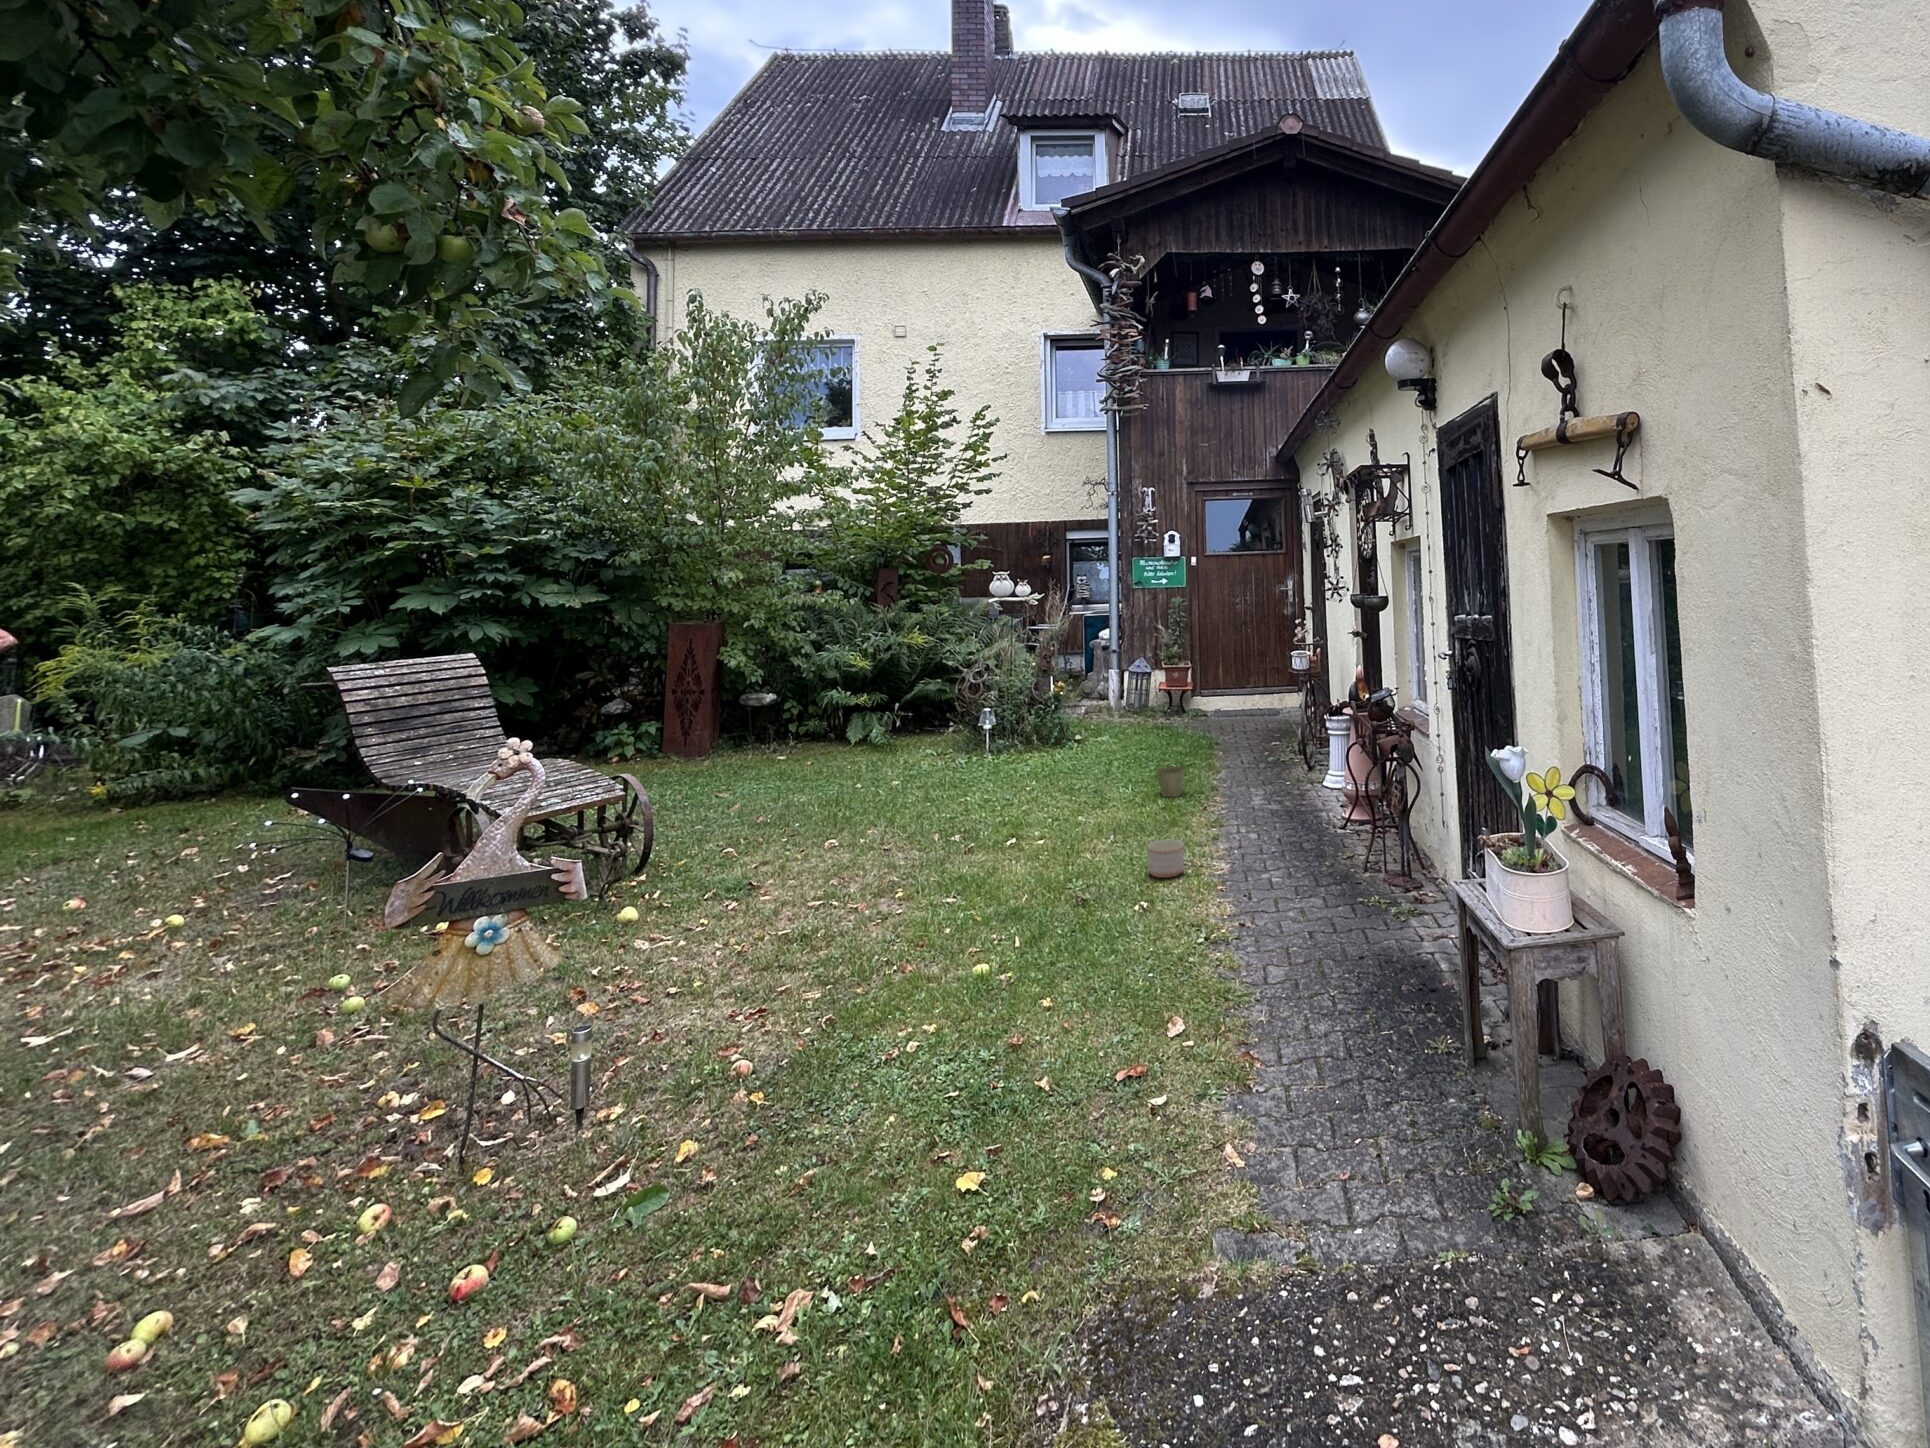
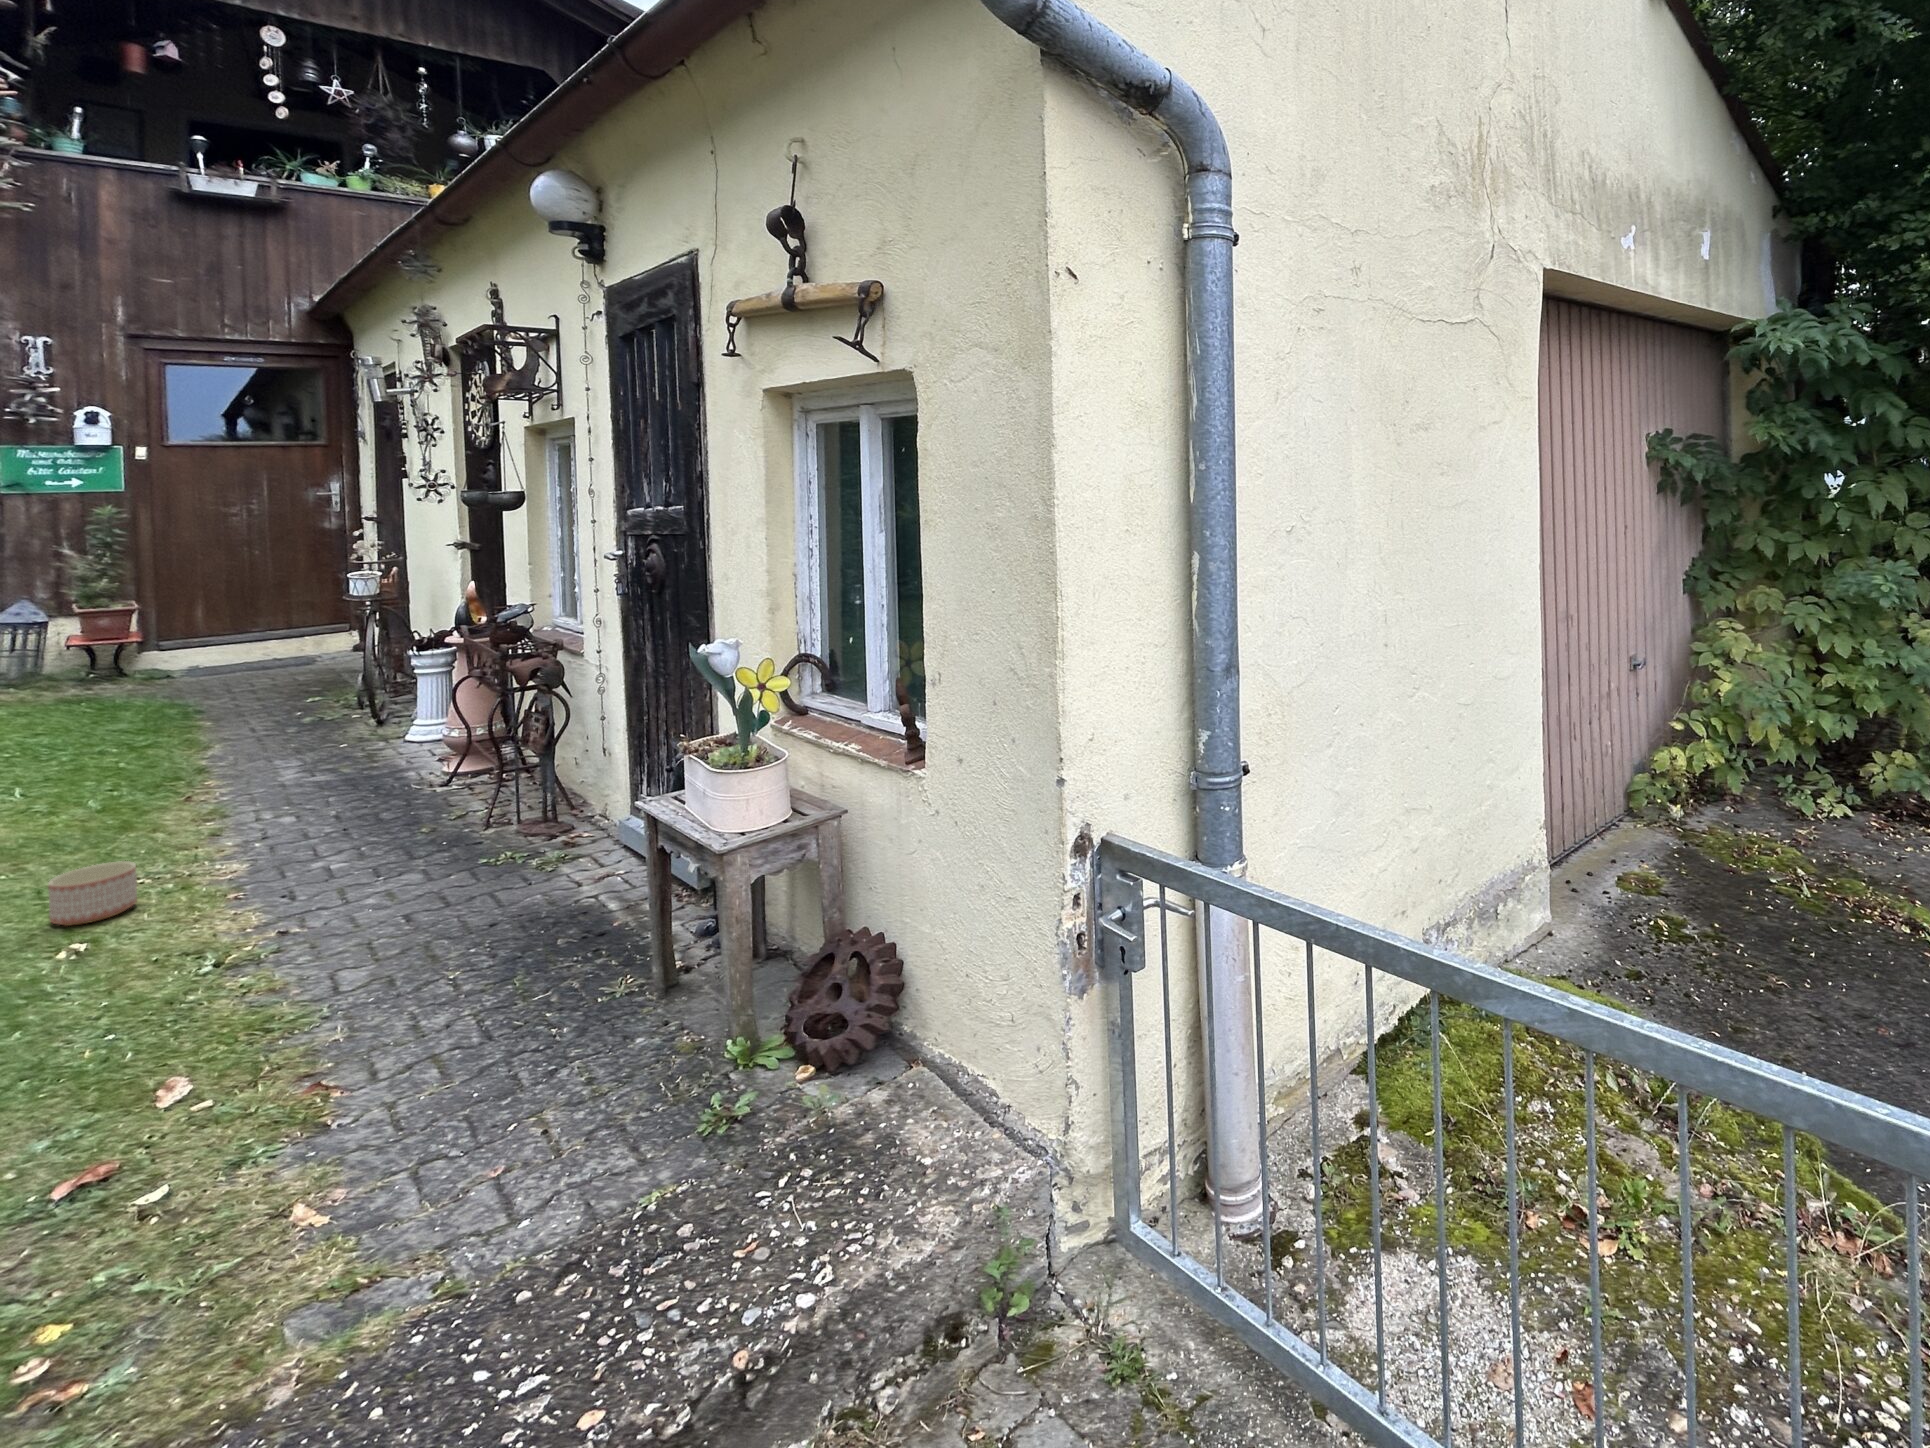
bucket: present [1157,756,1185,797] -> none [57,738,127,809]

